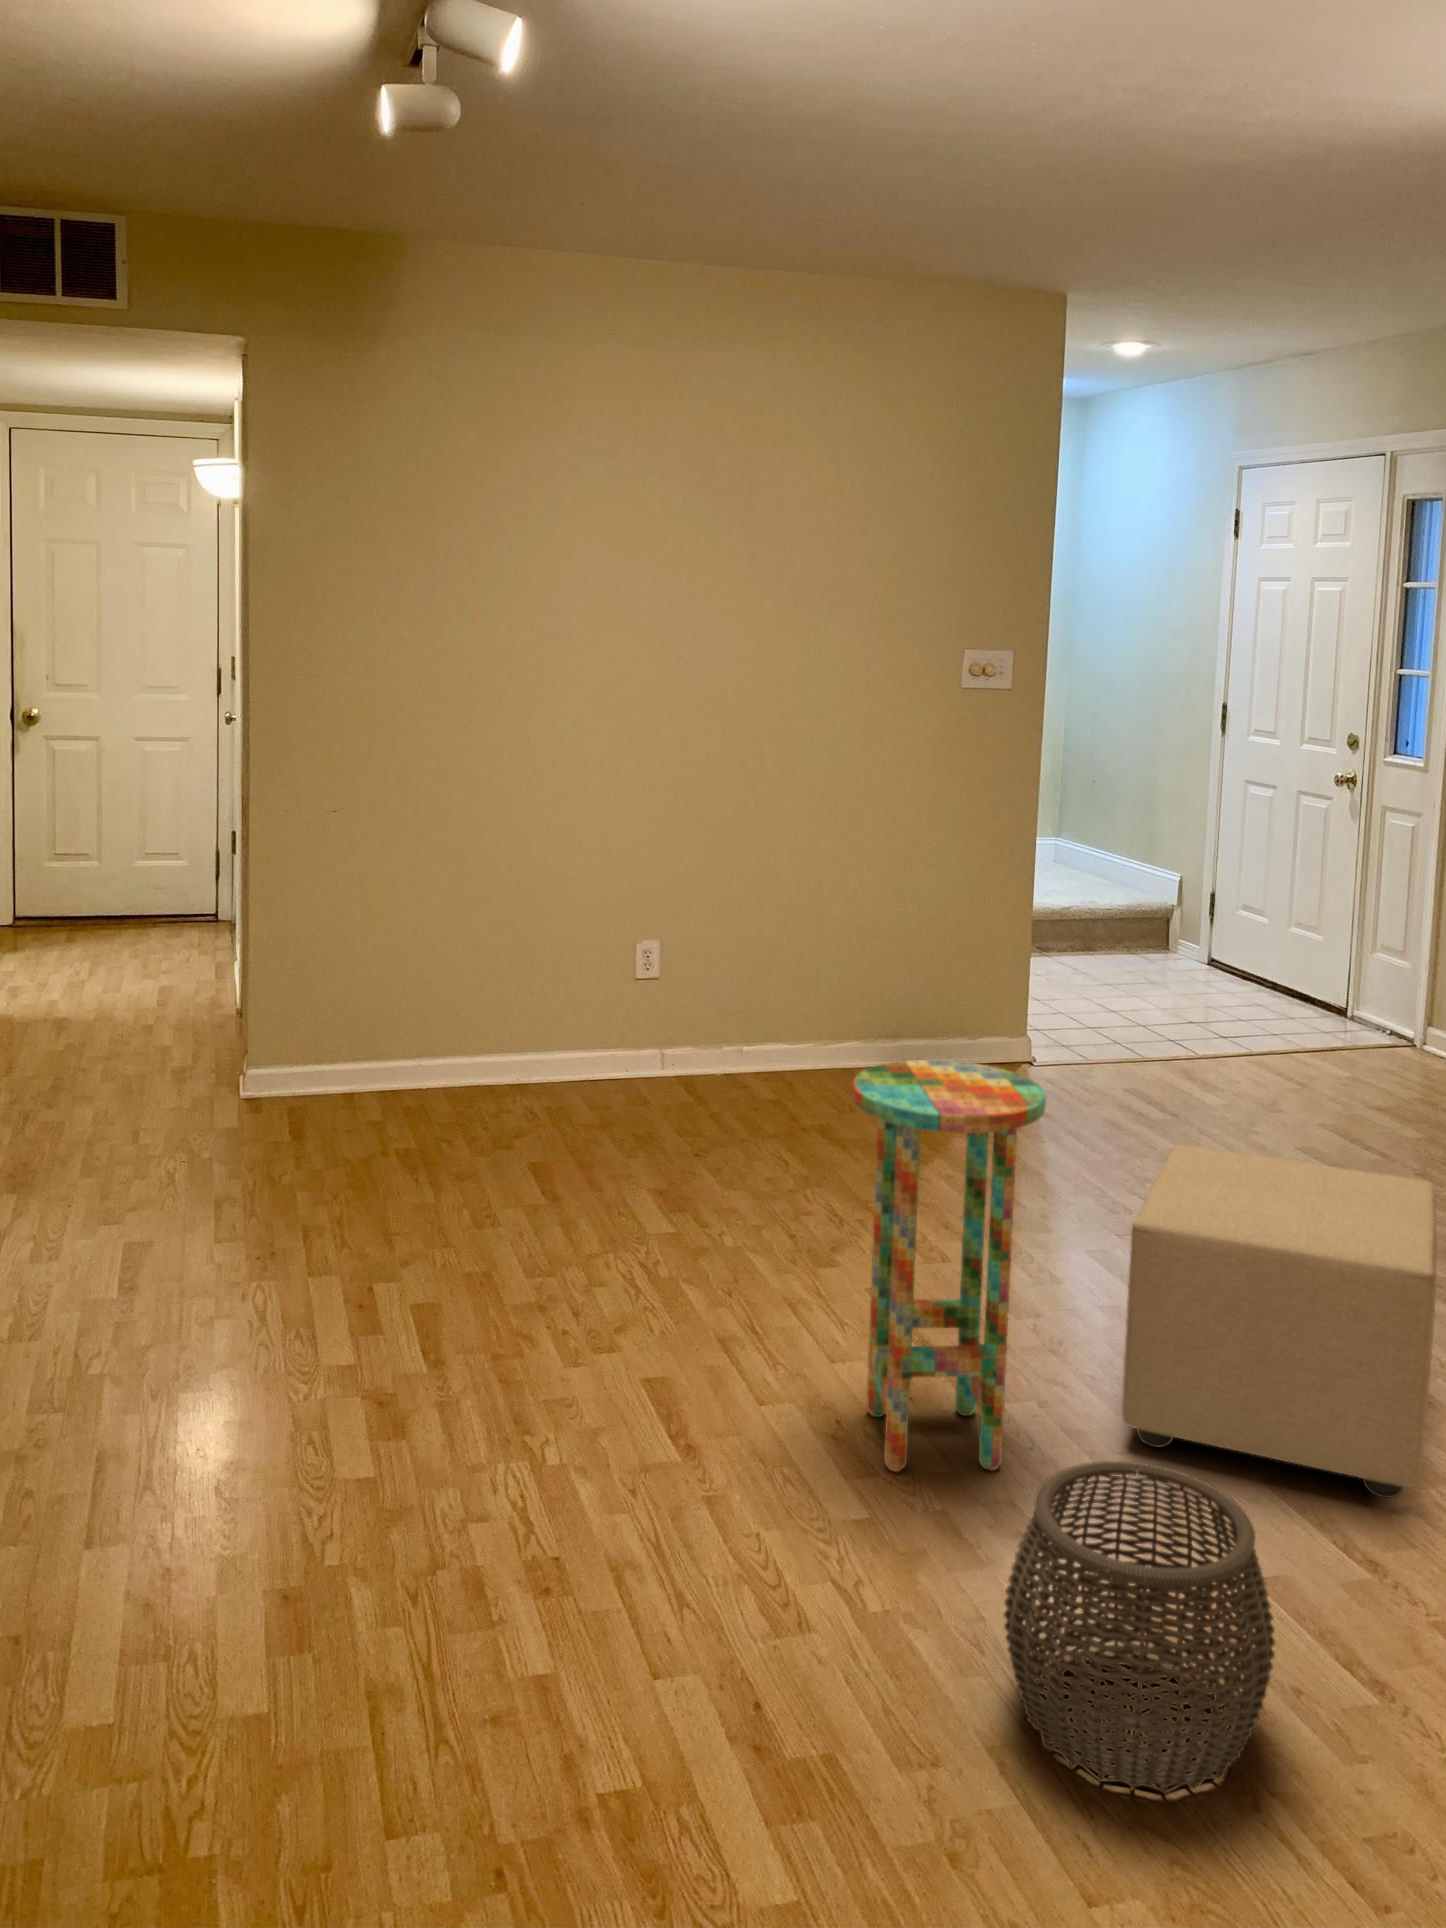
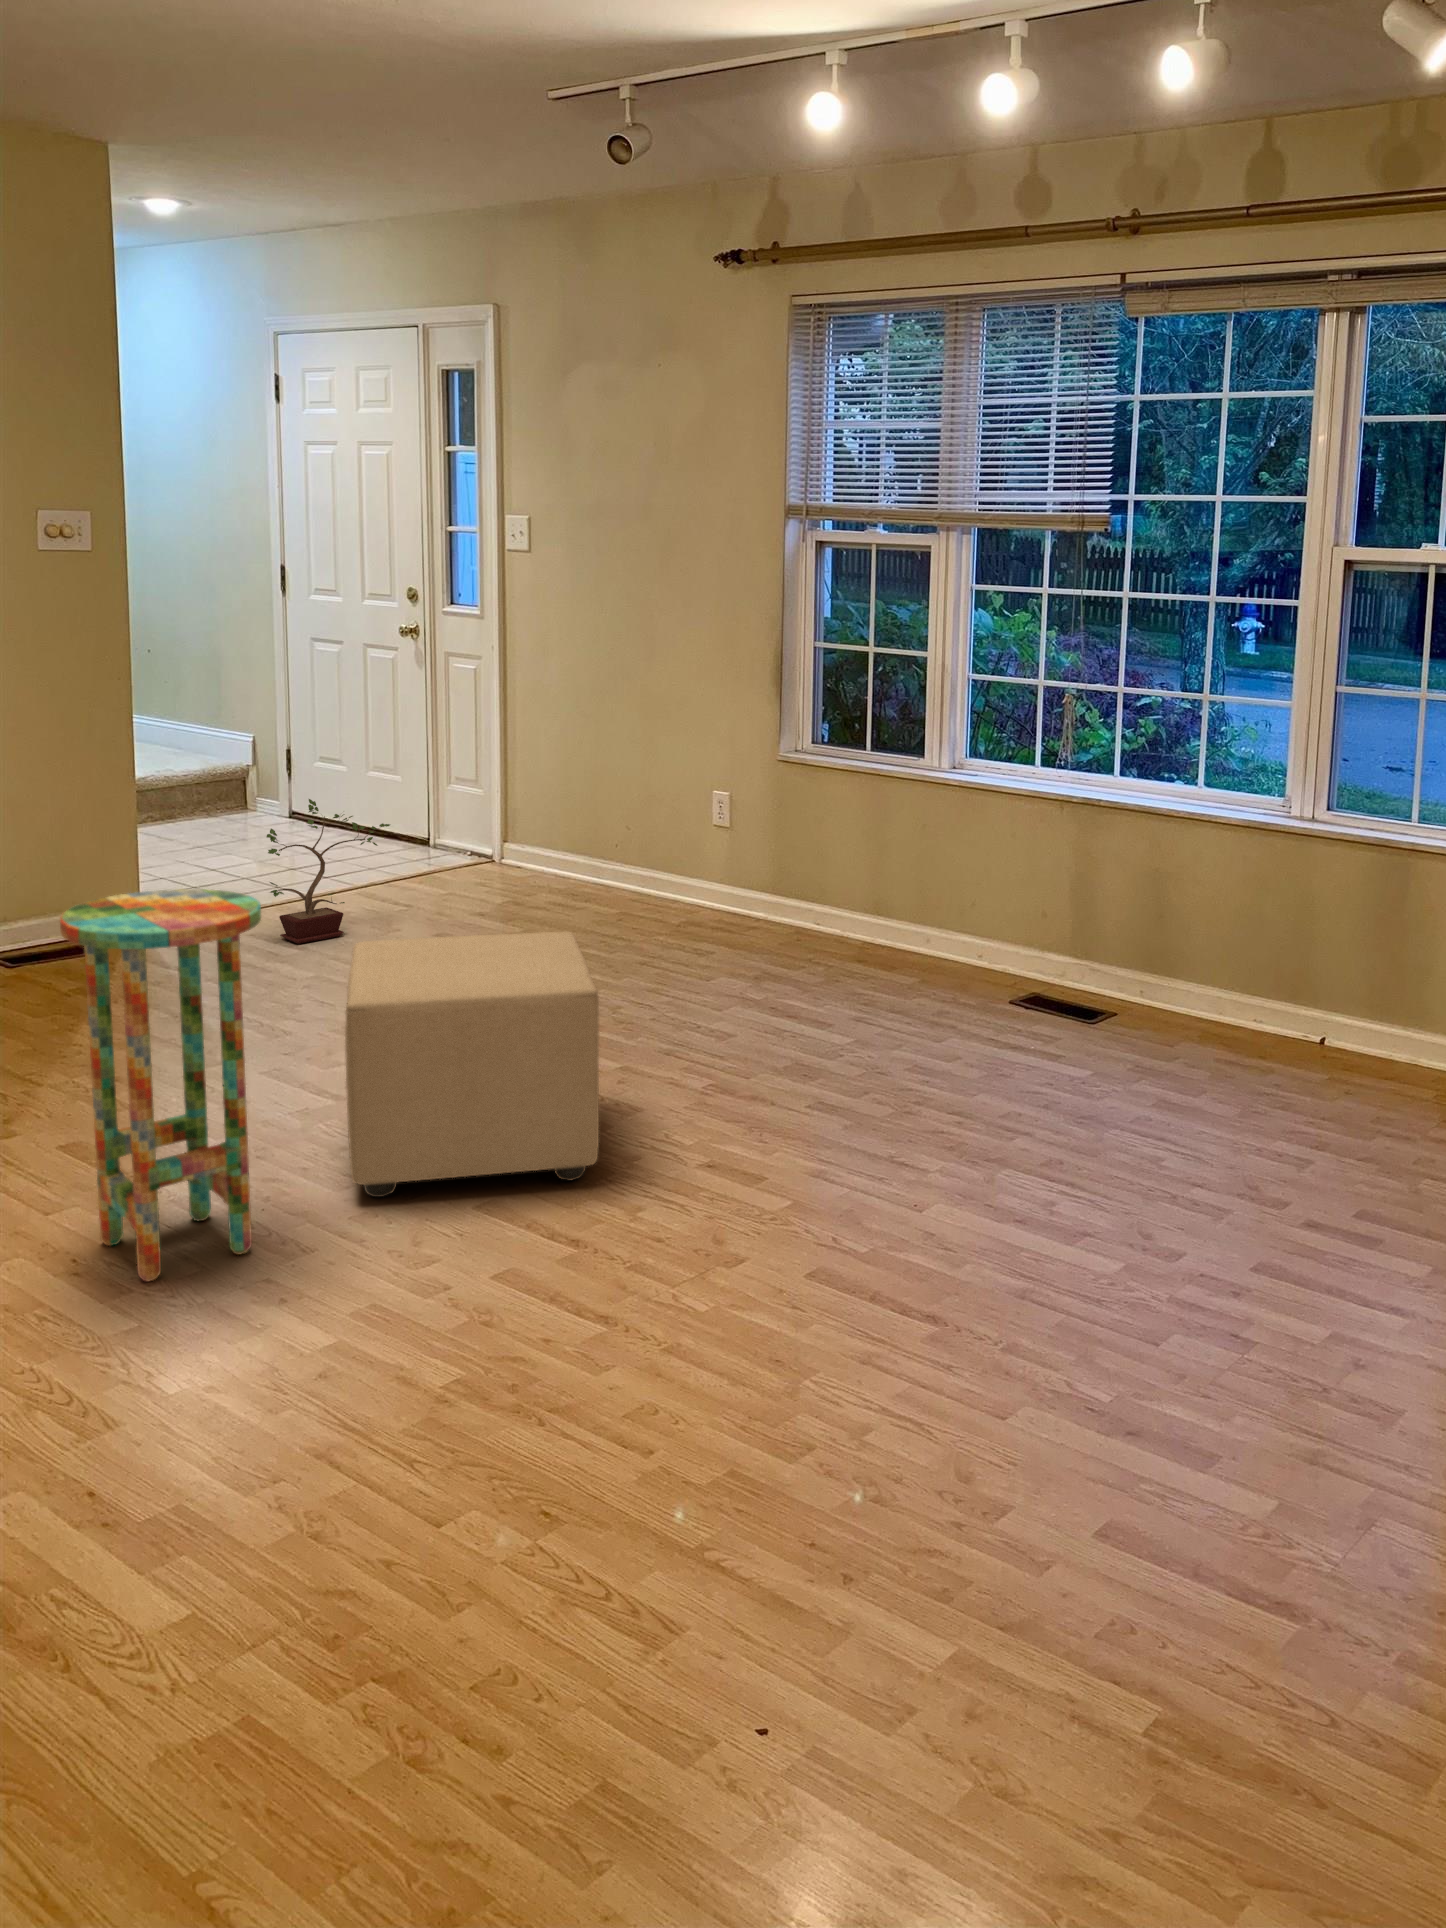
potted plant: none [1142,957,1283,1111] -> present [267,799,390,944]
woven basket: present [1004,1461,1275,1793] -> none [316,1175,544,1432]

